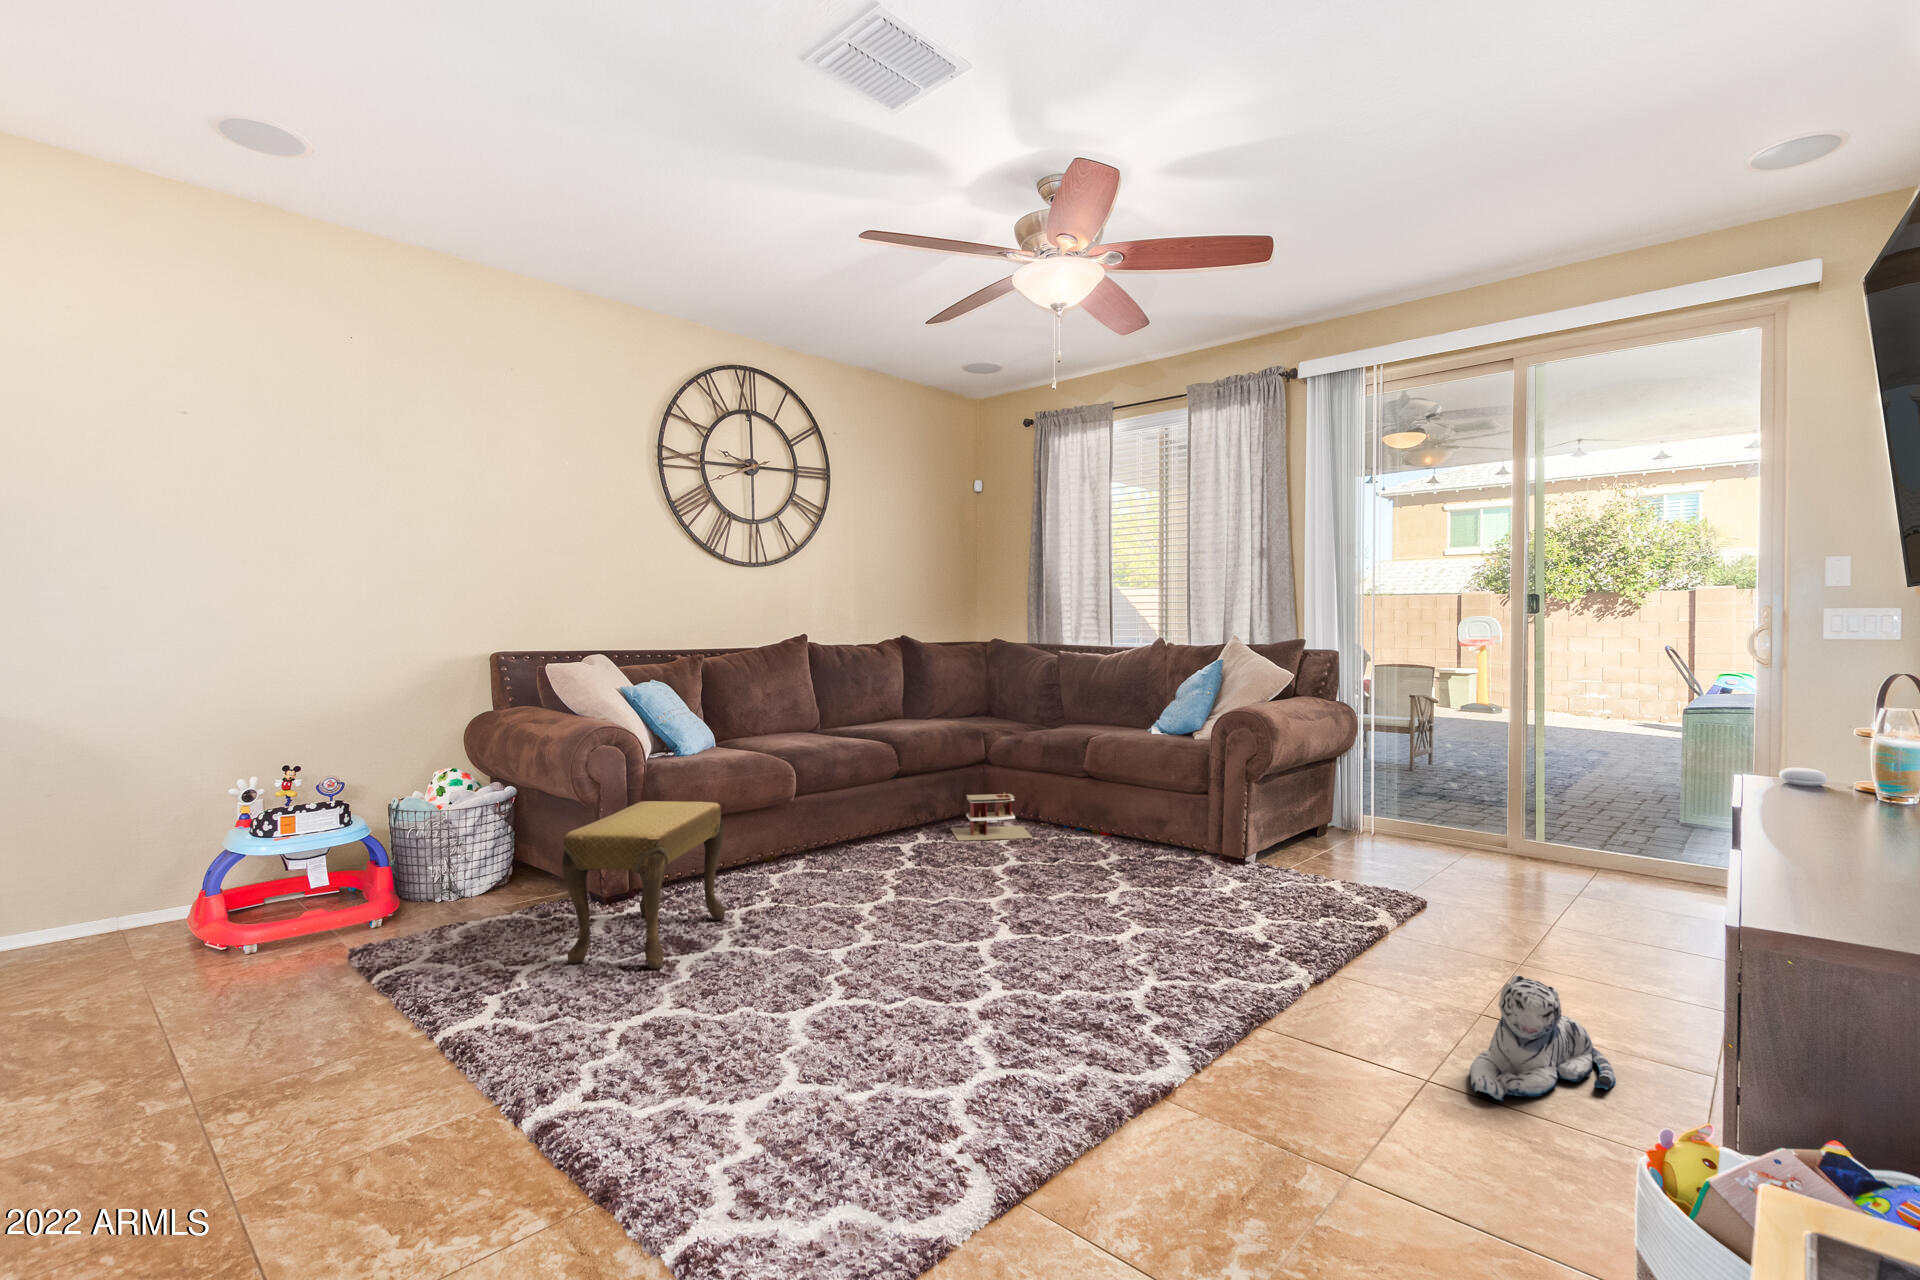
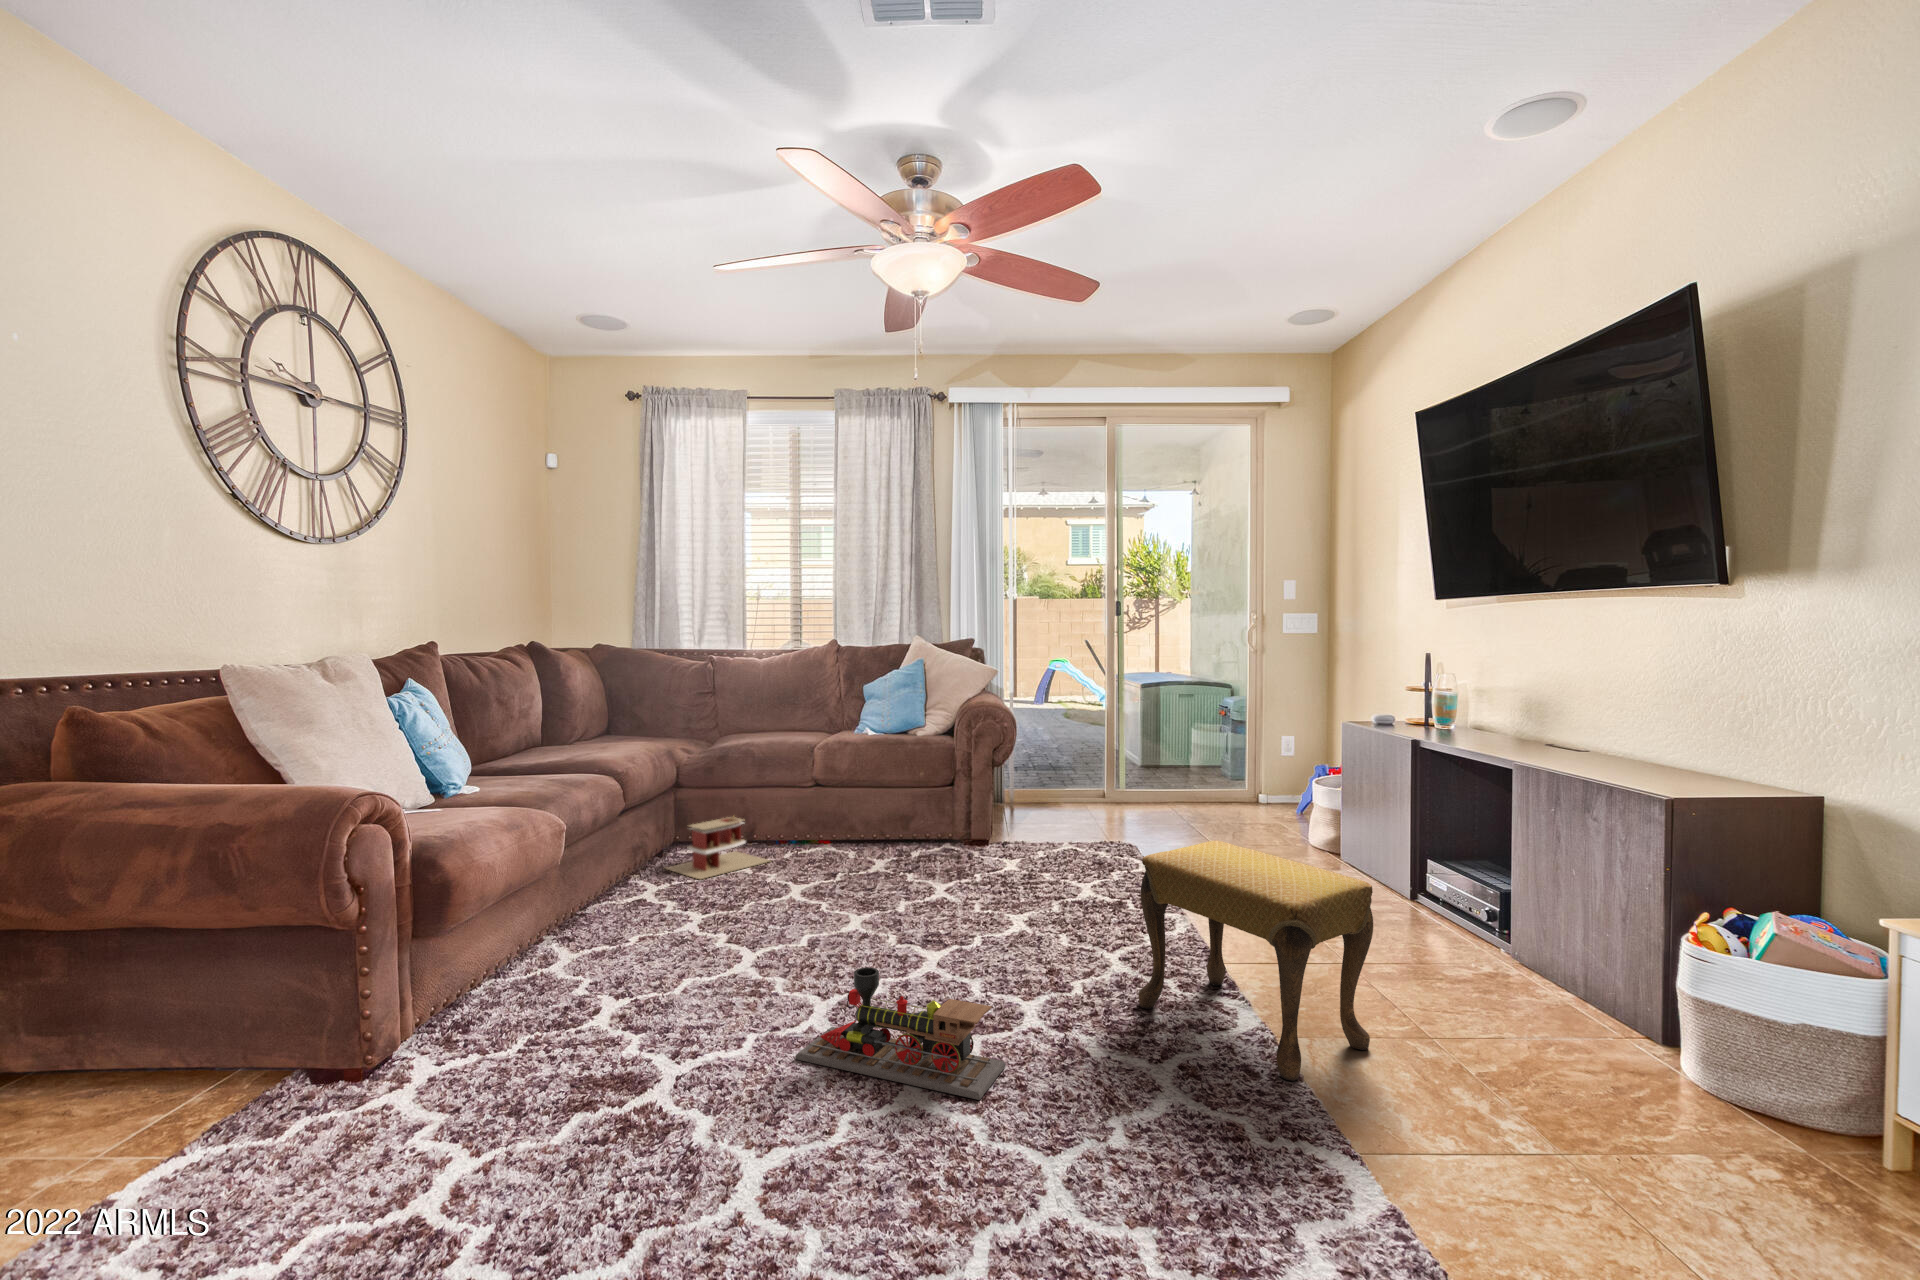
footstool: present [562,801,725,969] -> present [1139,840,1373,1081]
toy train: none [796,904,900,1022] -> present [795,967,1005,1100]
plush toy: present [1470,975,1616,1101] -> none [1381,878,1463,972]

